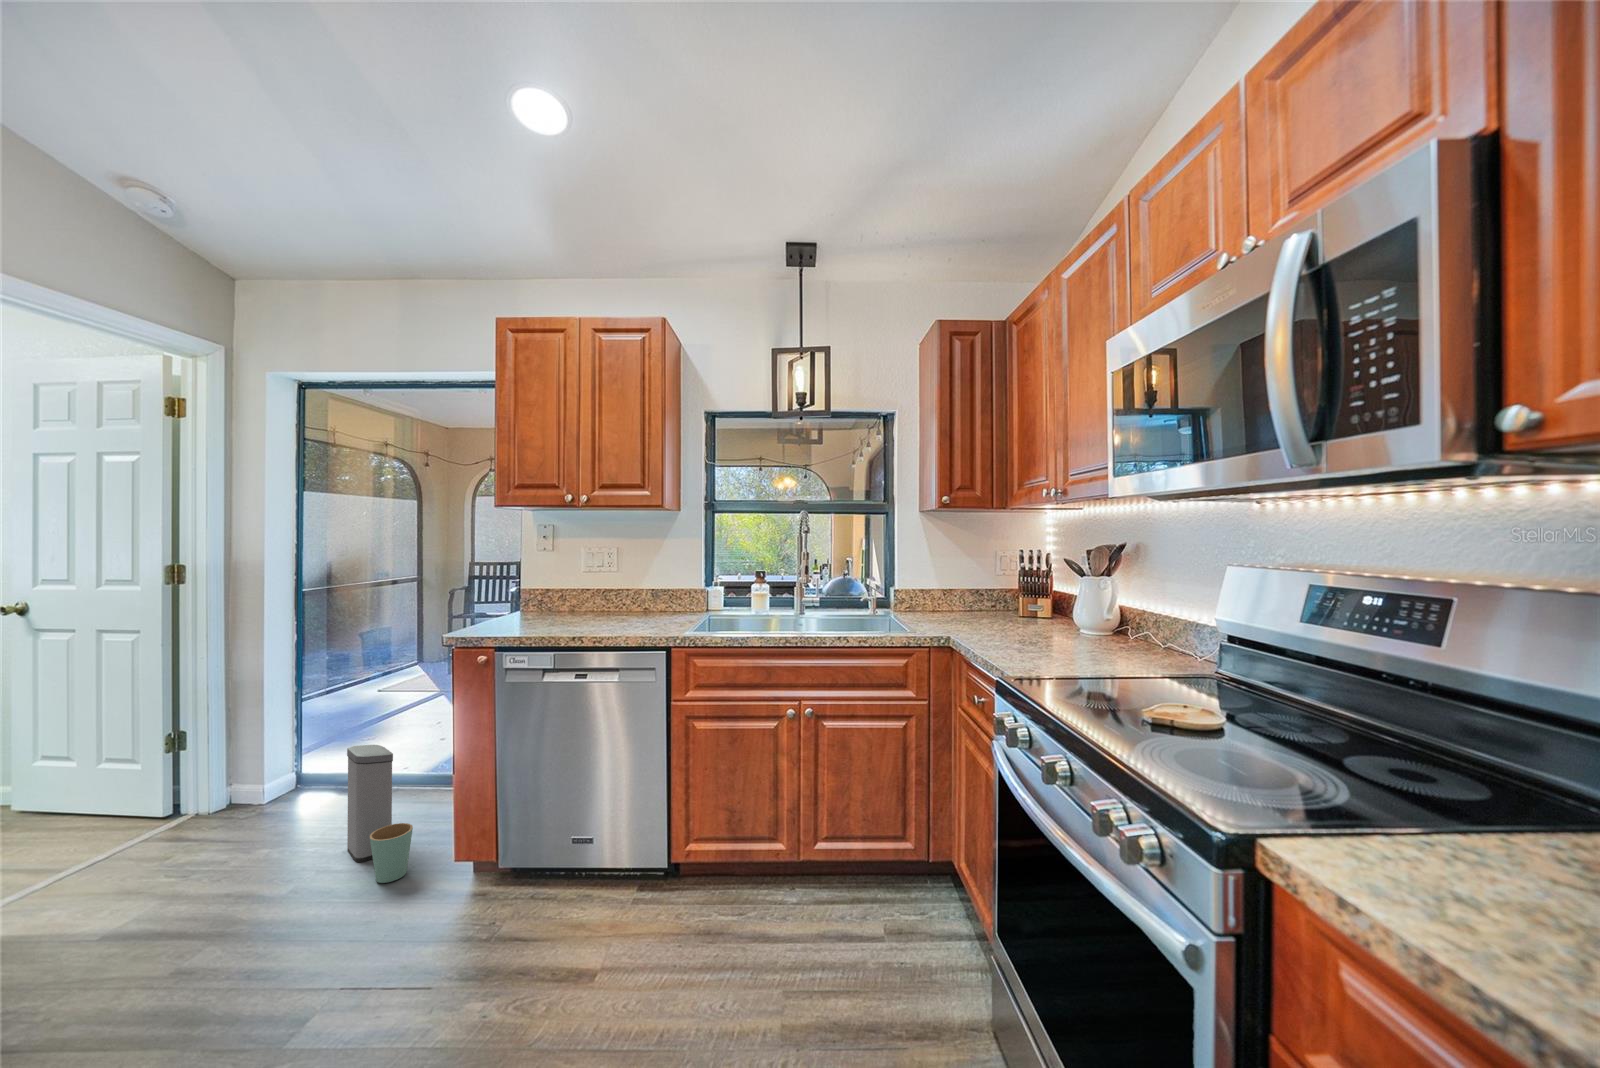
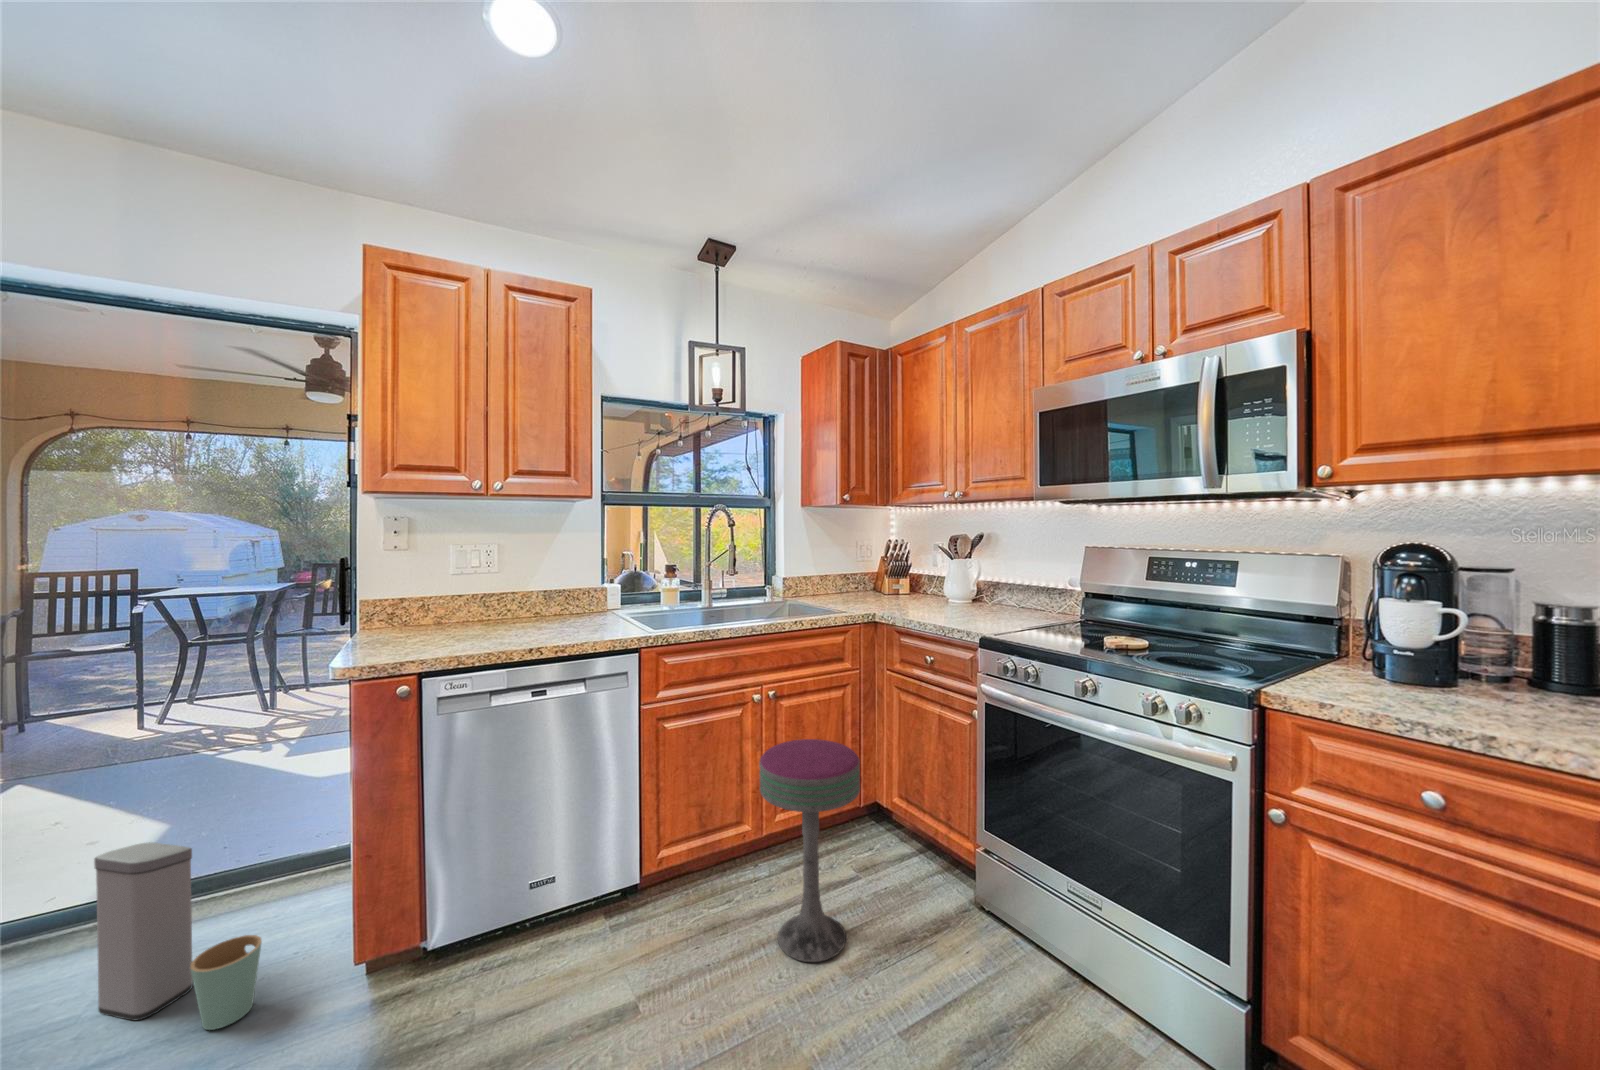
bar stool: none [732,763,841,1008] -> present [759,739,860,962]

